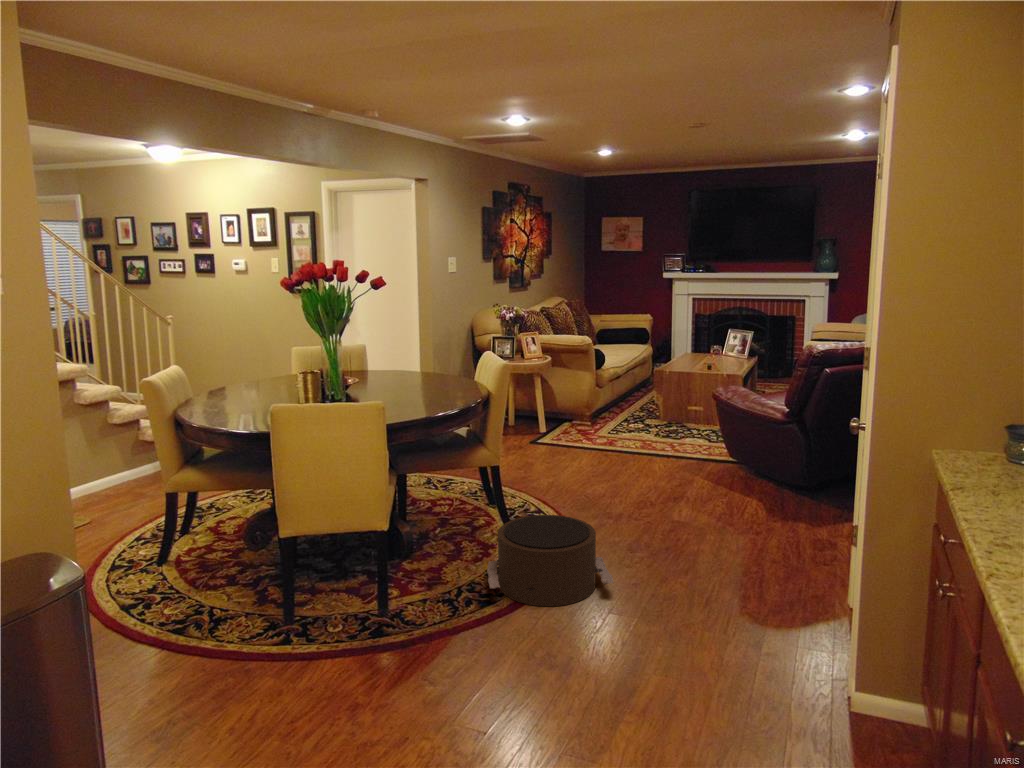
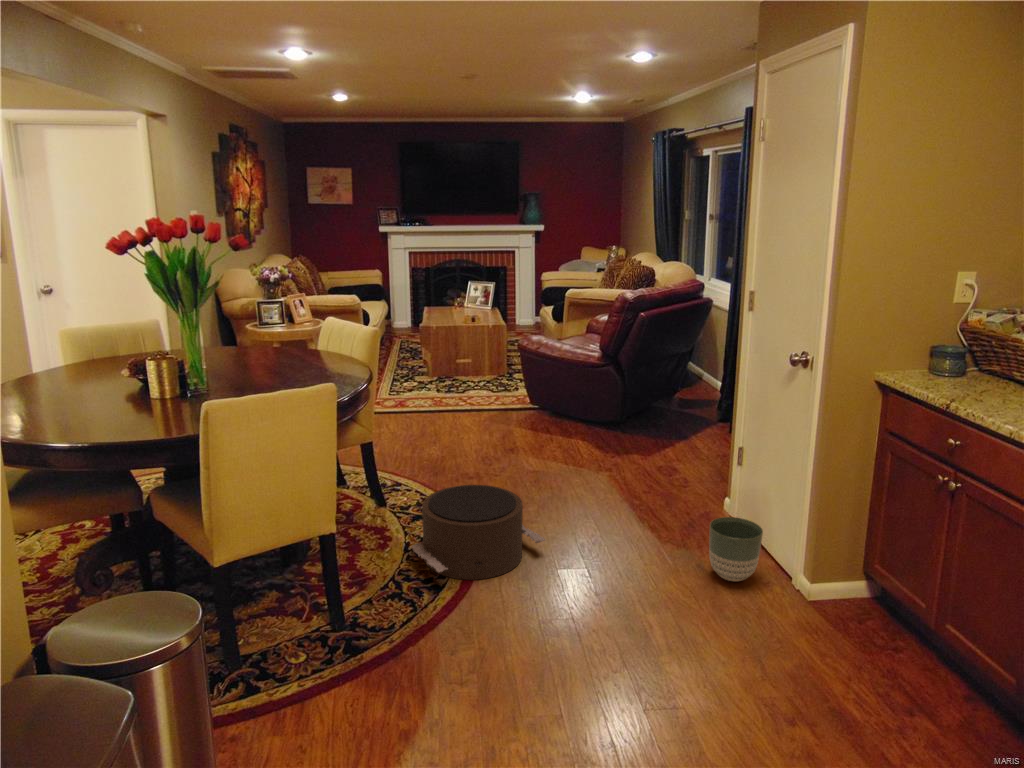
planter: none [771,595,835,673] -> present [709,517,763,581]

